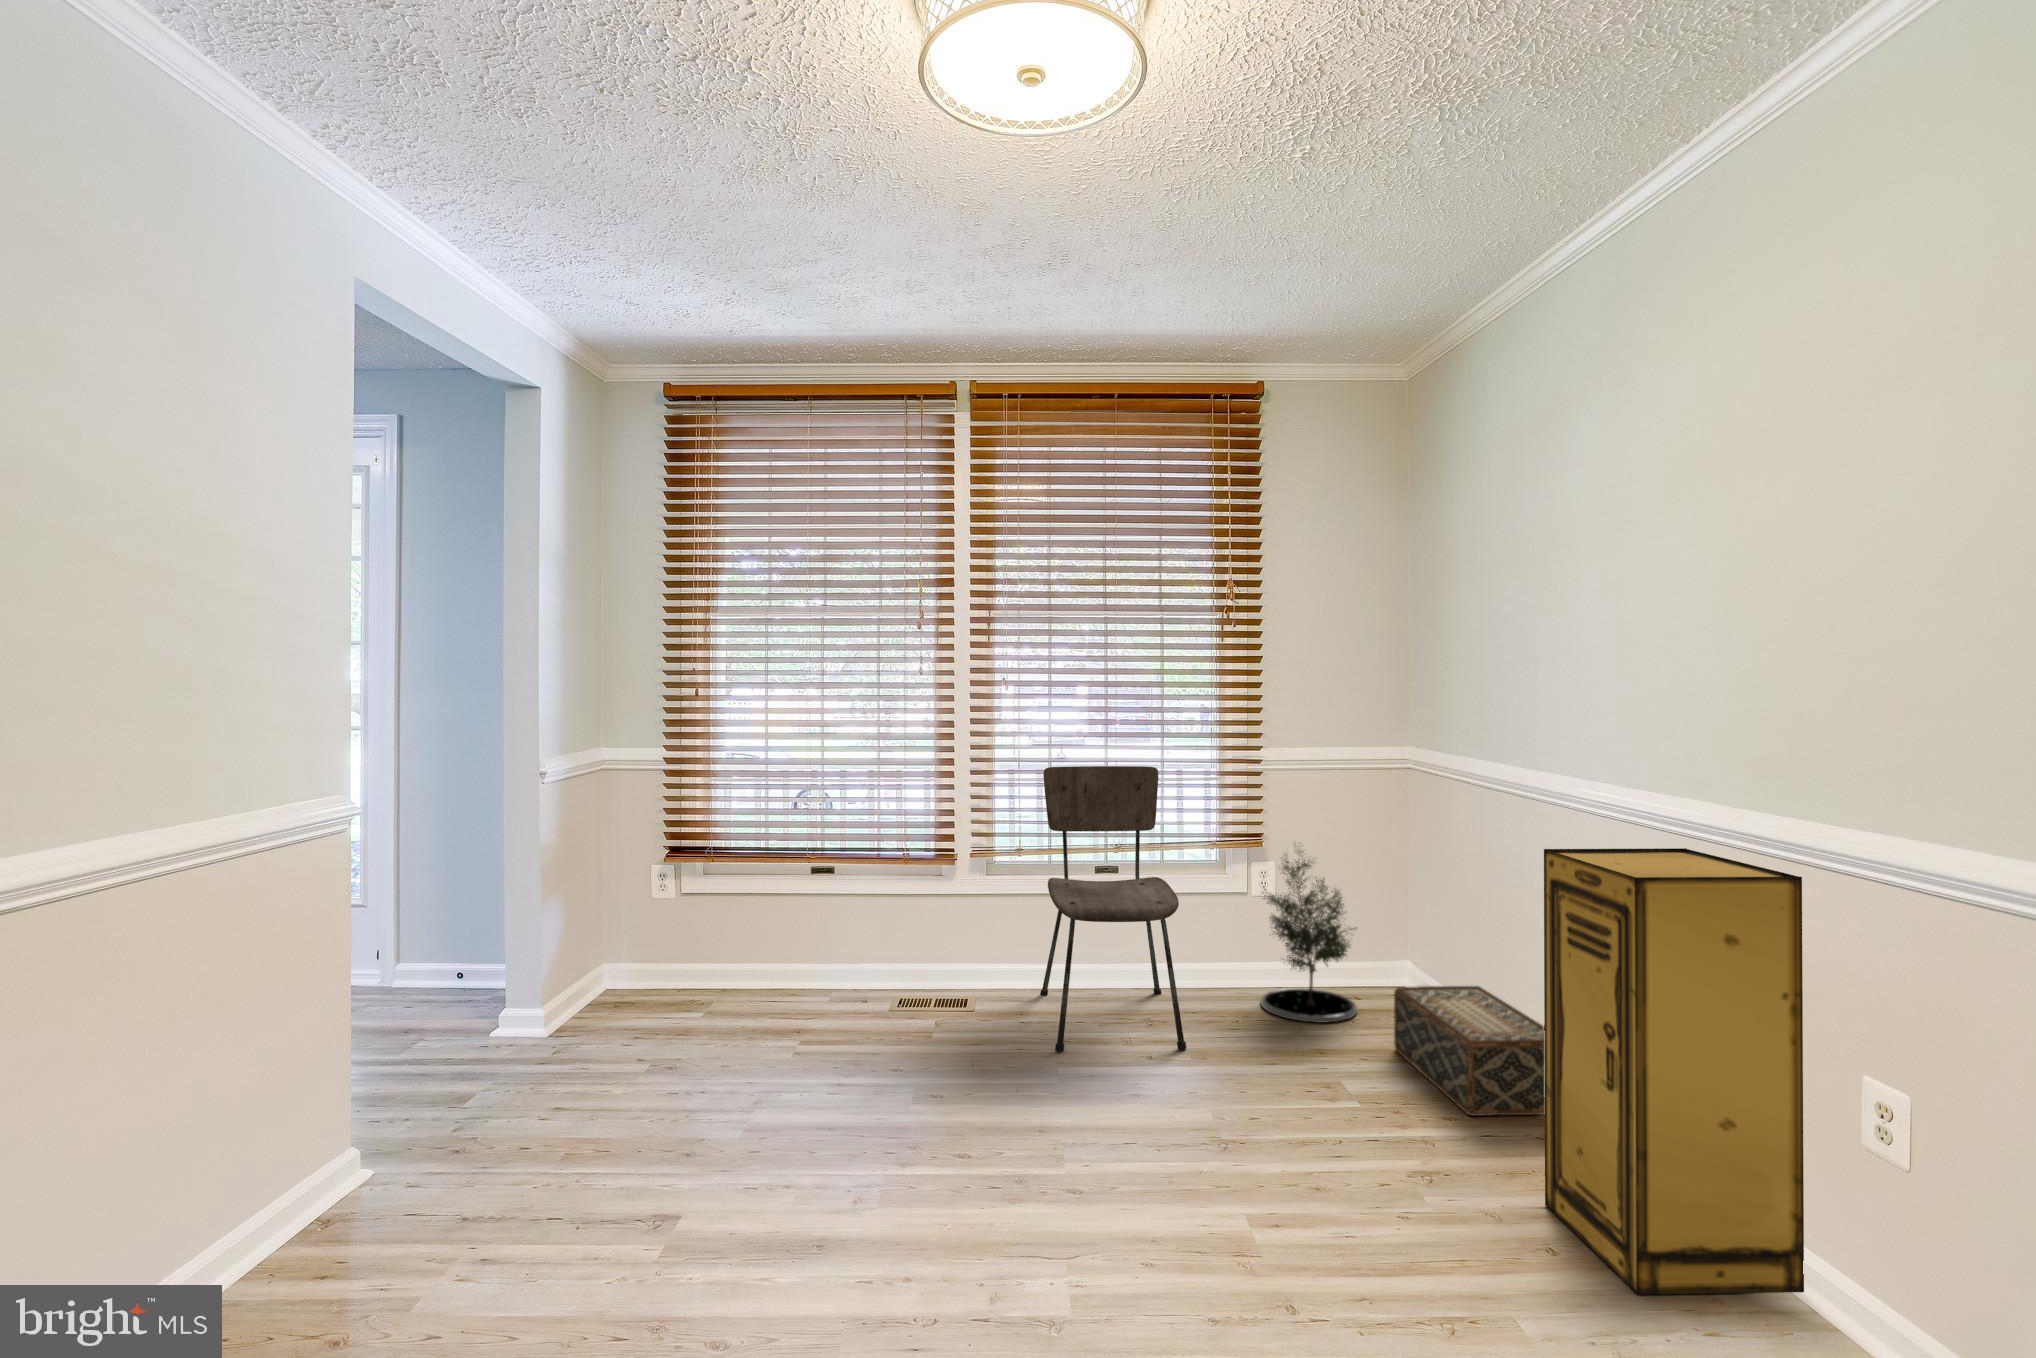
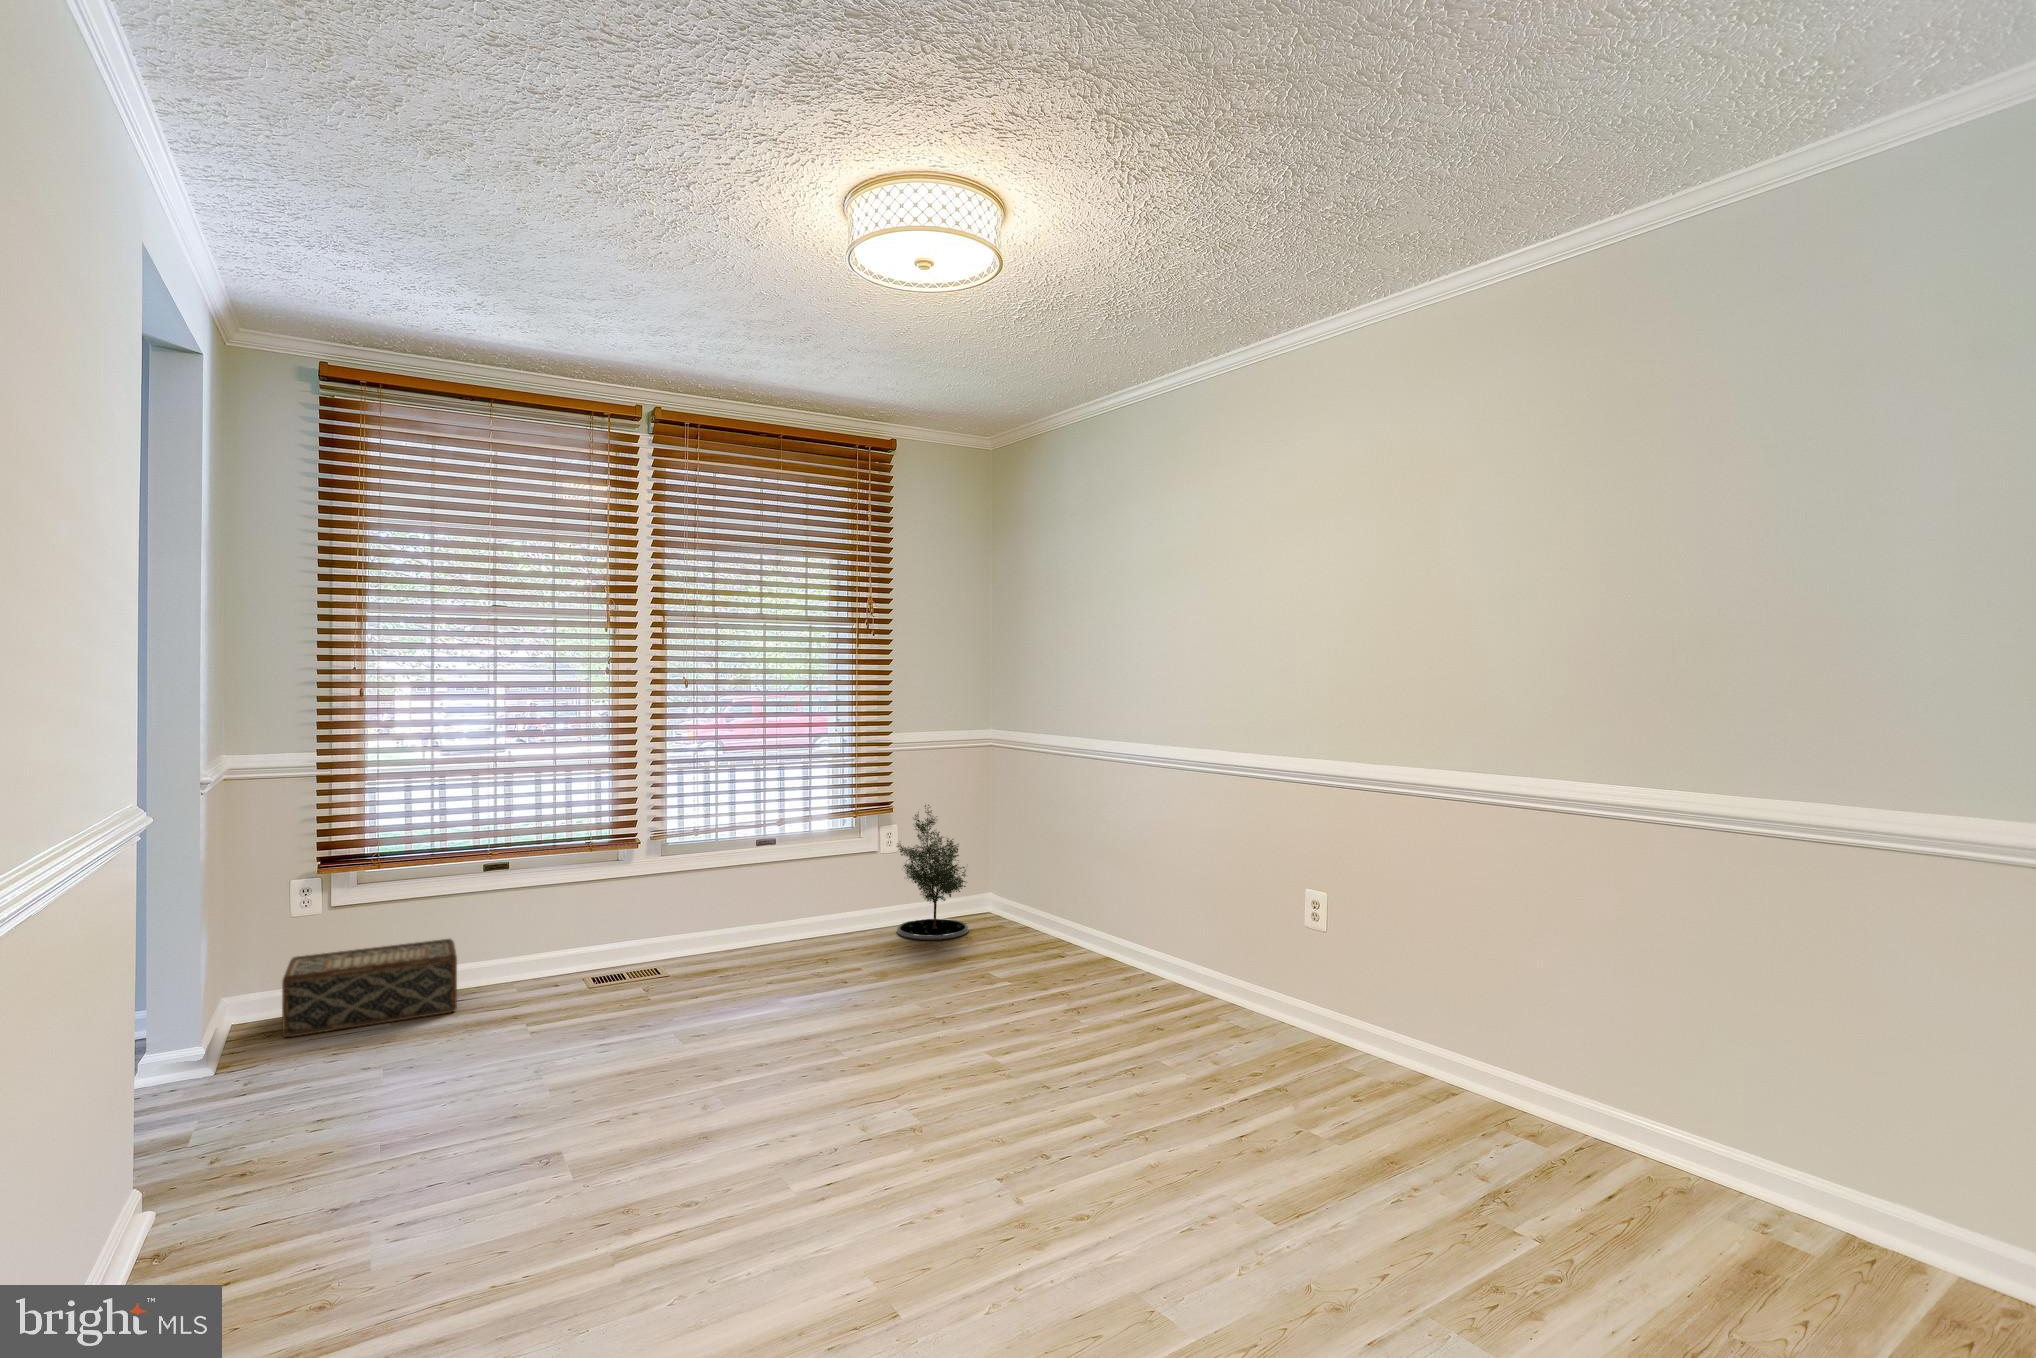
dining chair: present [1040,766,1186,1051] -> none [716,751,867,987]
storage cabinet: present [1544,848,1804,1294] -> none [1140,782,1273,1037]
woven basket: present [1394,986,1545,1116] -> present [282,939,457,1037]

